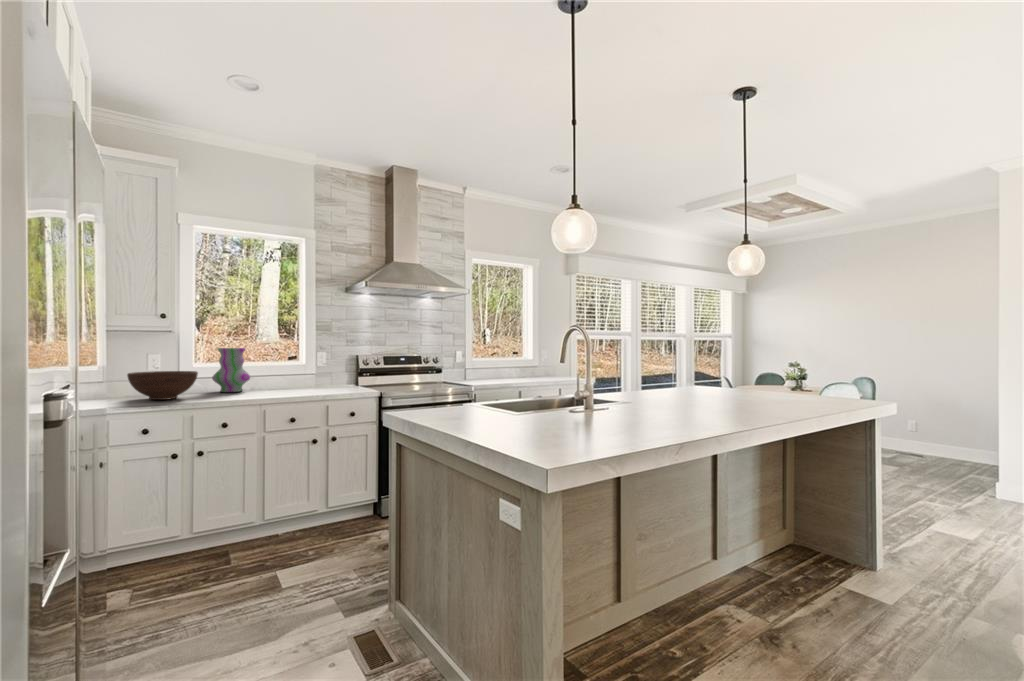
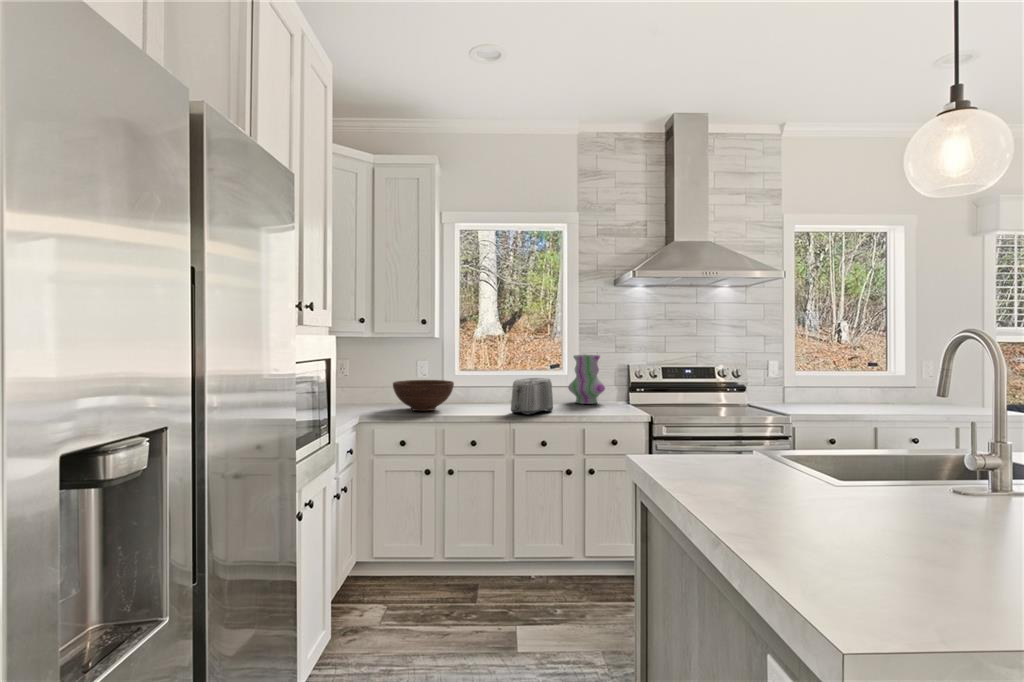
vase: present [212,348,250,392] -> present [568,355,605,404]
toaster: none [258,366,297,396] -> present [511,378,553,415]

